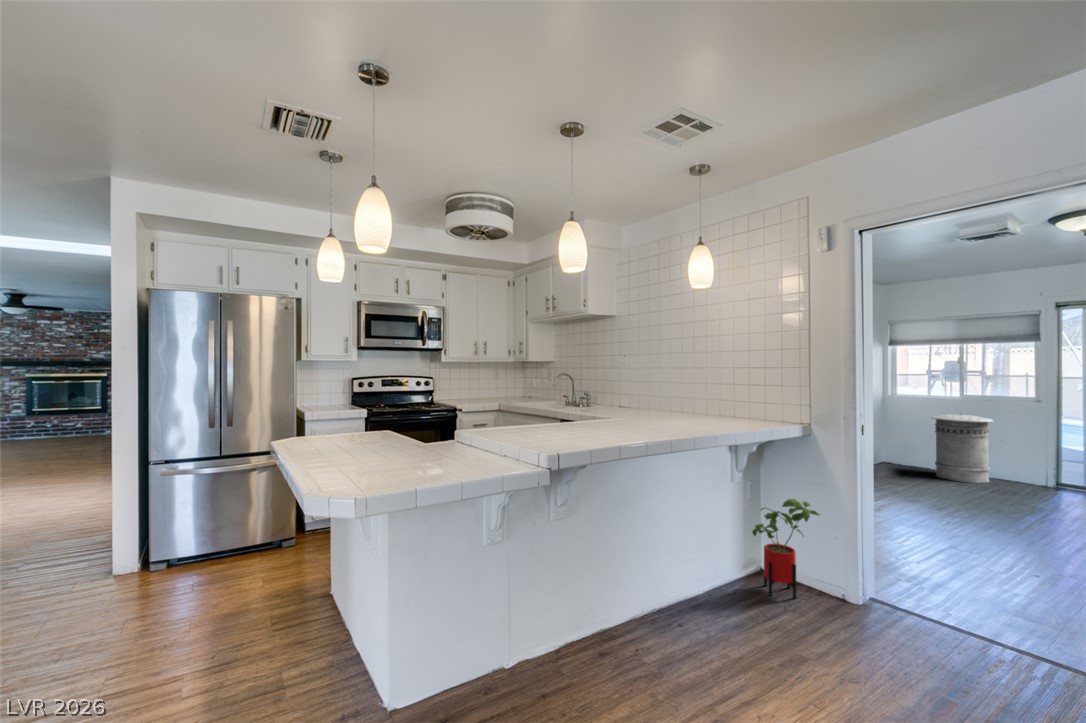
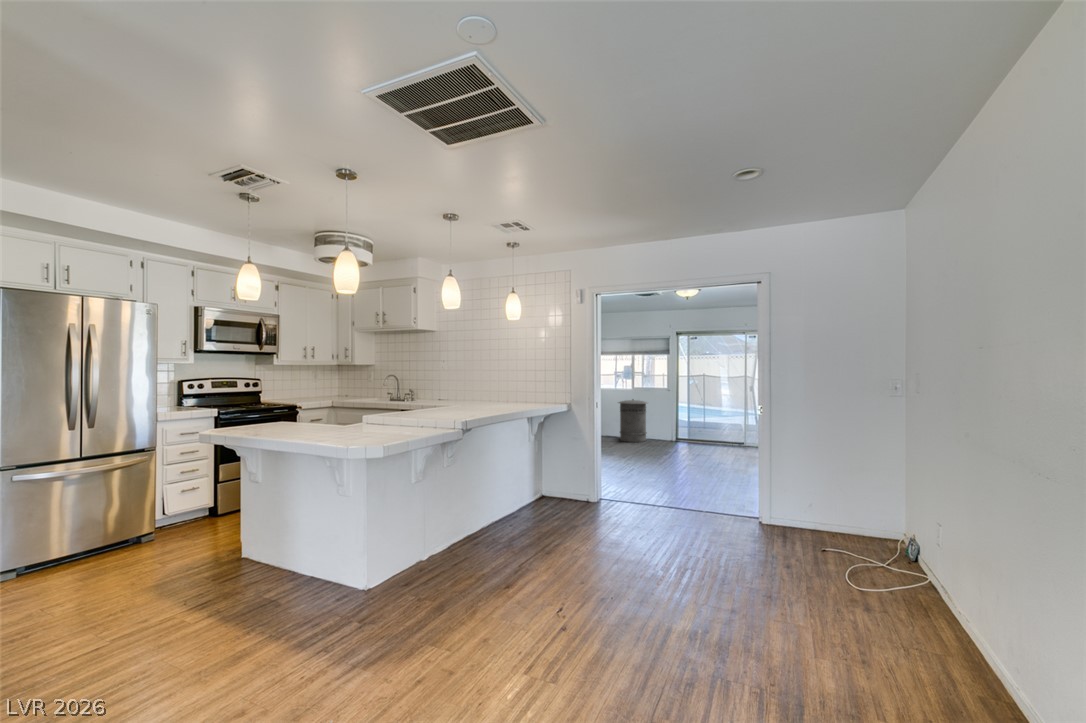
house plant: present [752,499,820,598] -> none [541,446,577,506]

